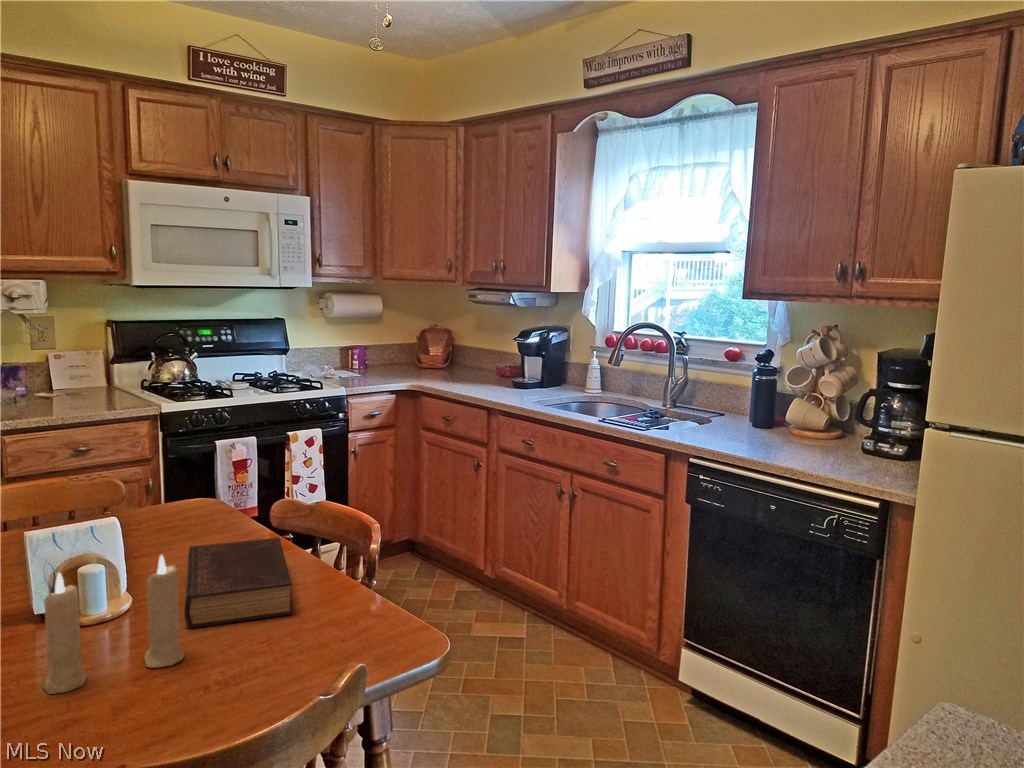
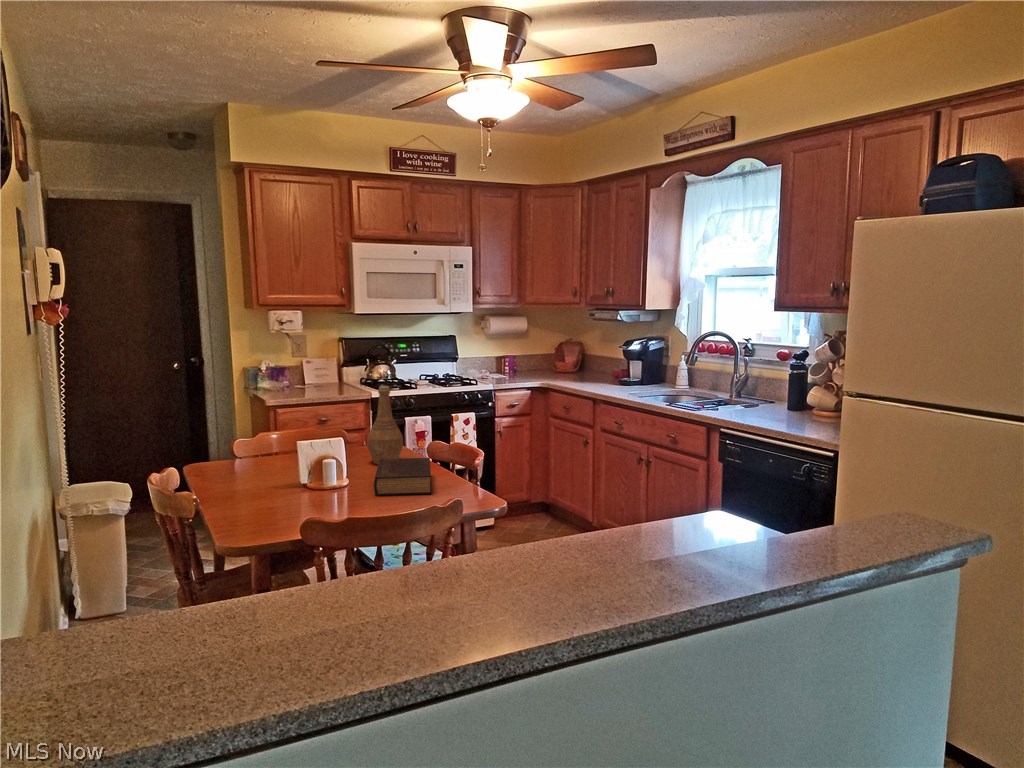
vase: none [164,415,229,547] -> present [367,386,403,464]
candle: present [43,555,185,694] -> none [306,445,373,512]

